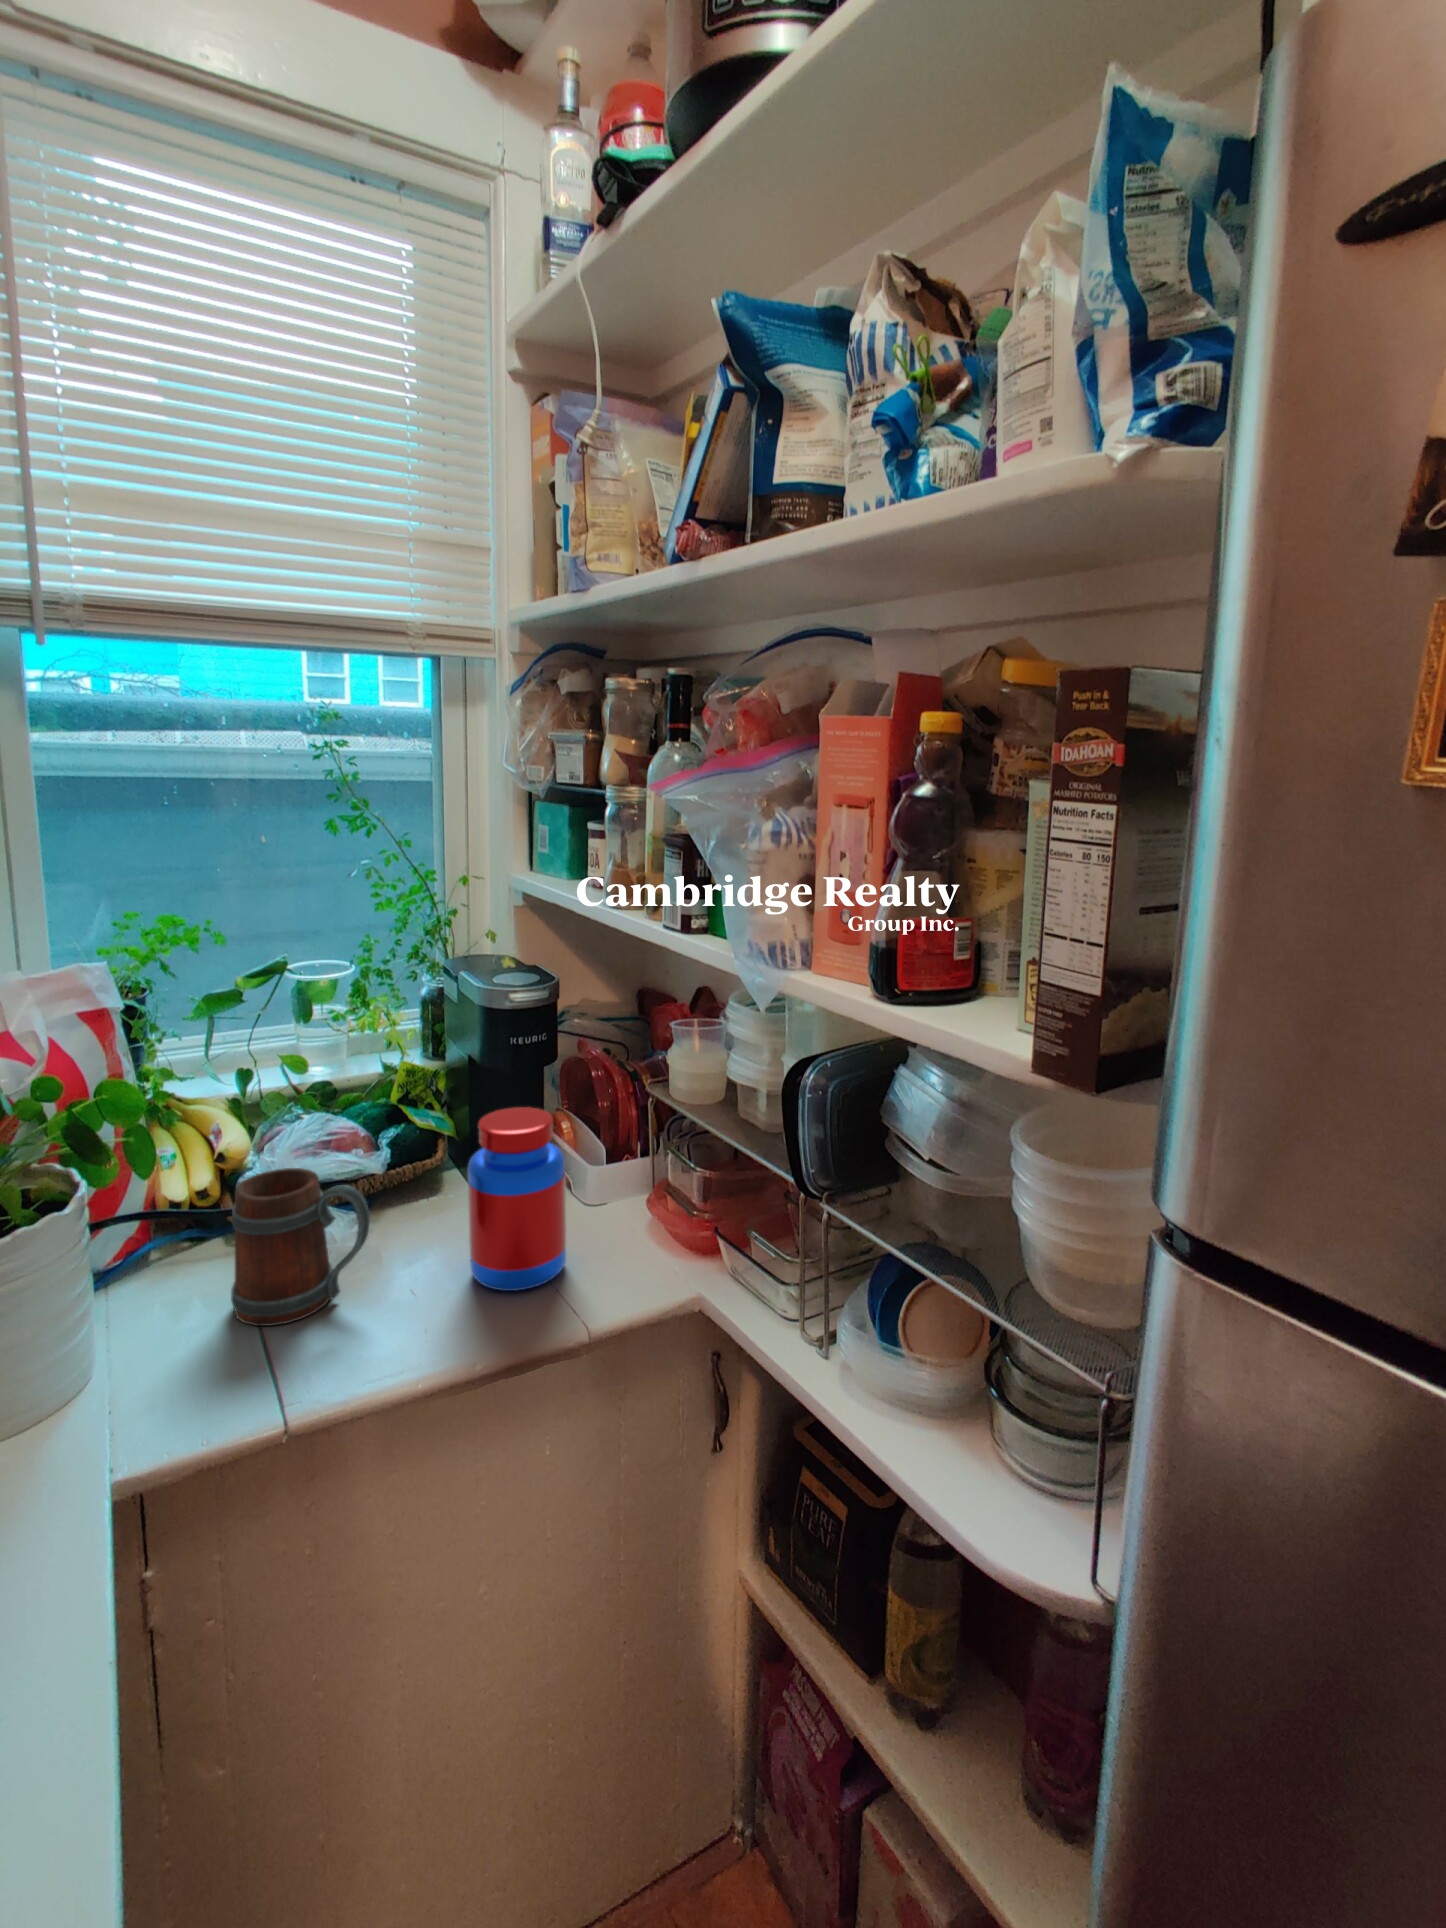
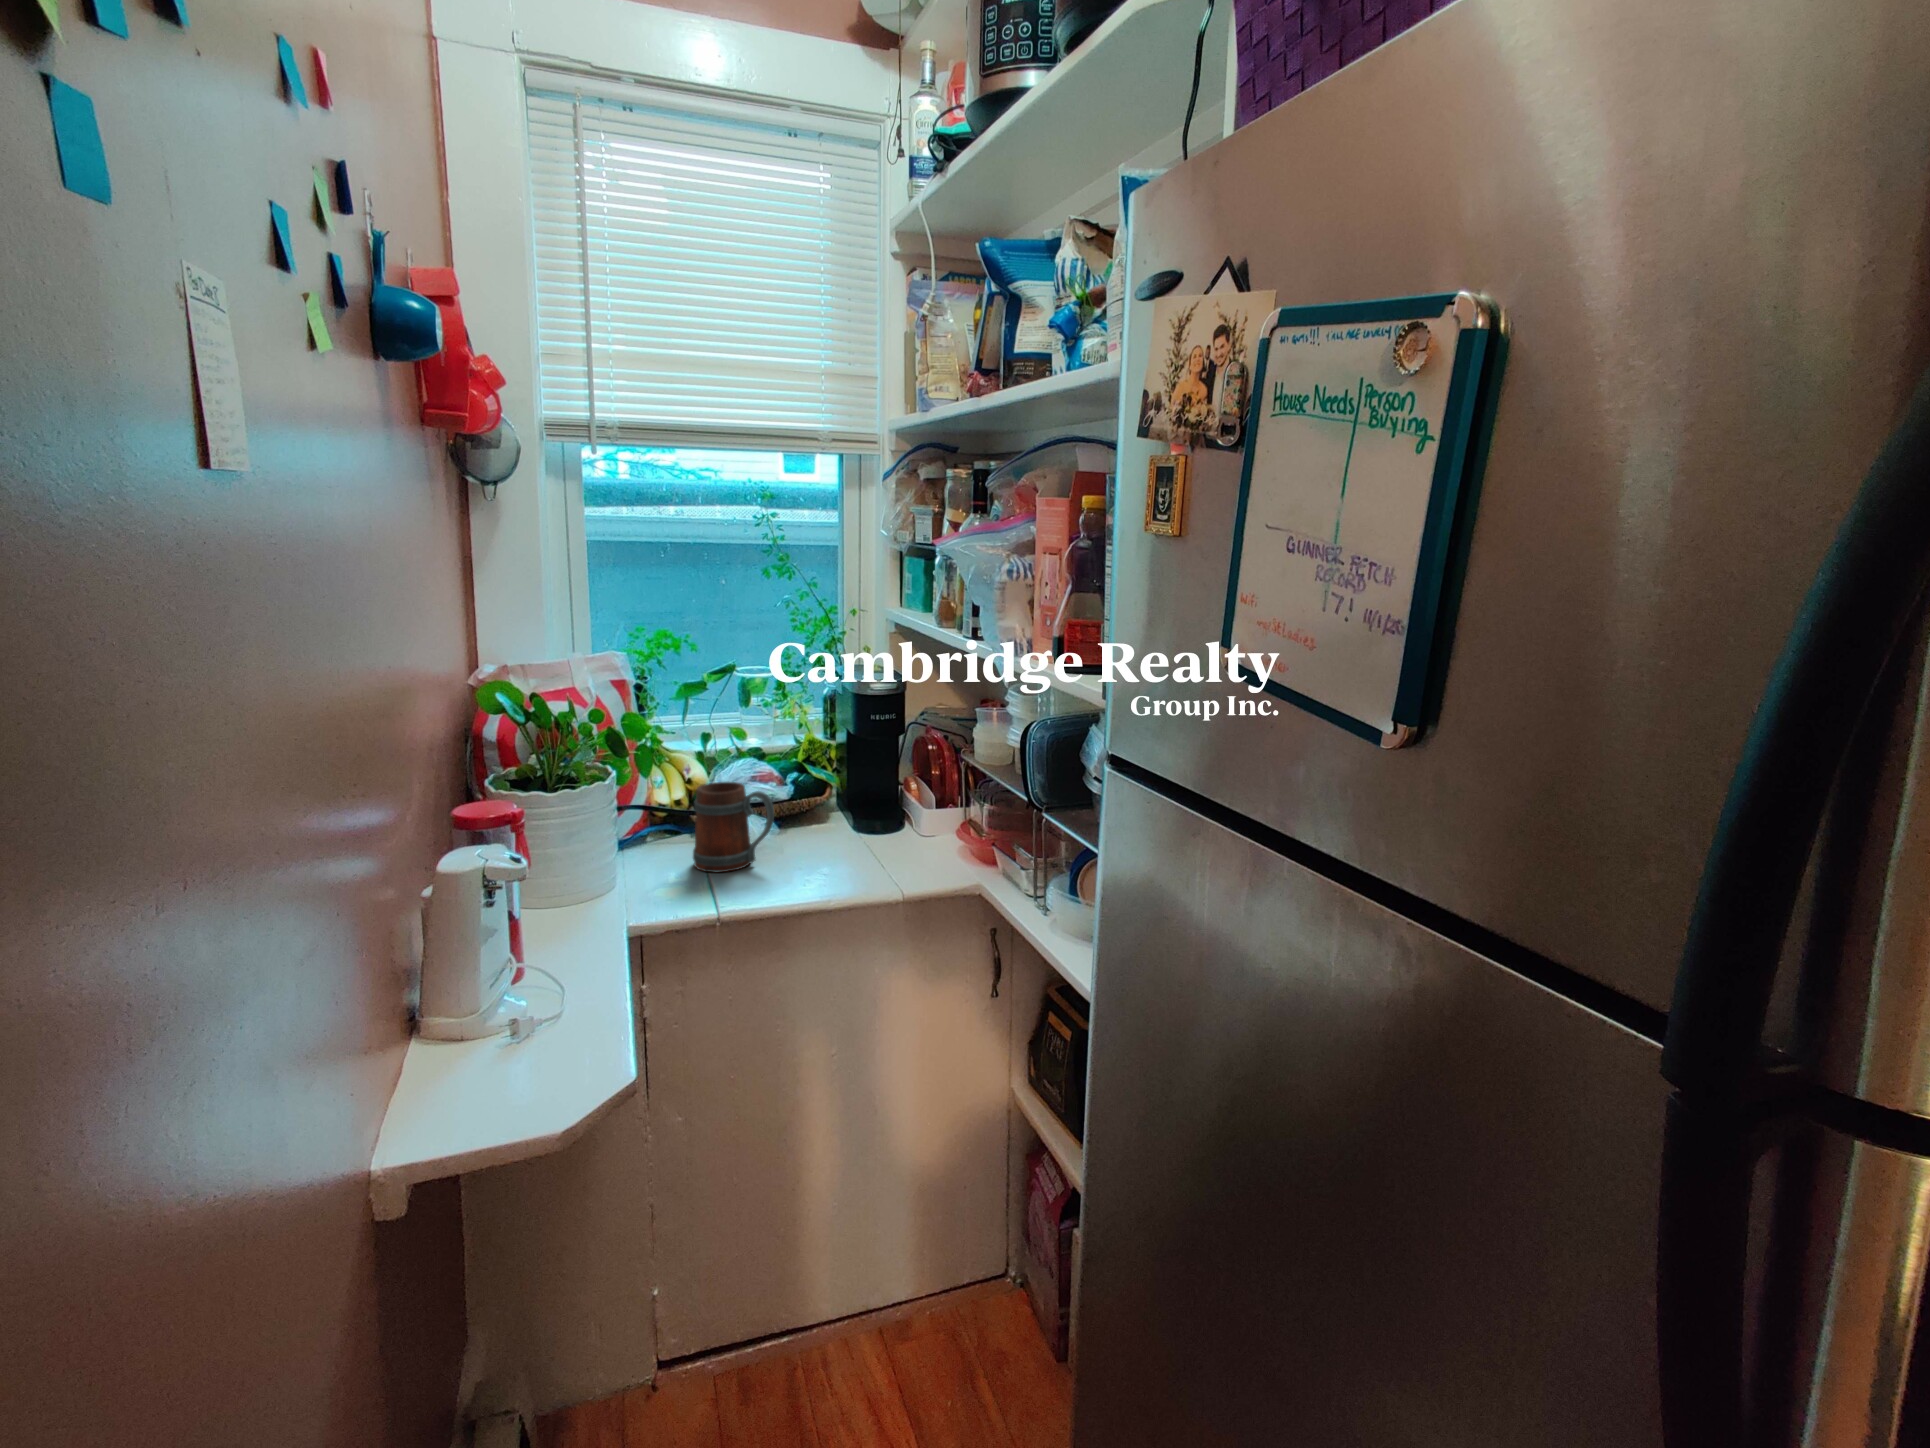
jar: present [468,1107,566,1291] -> none [835,754,897,869]

